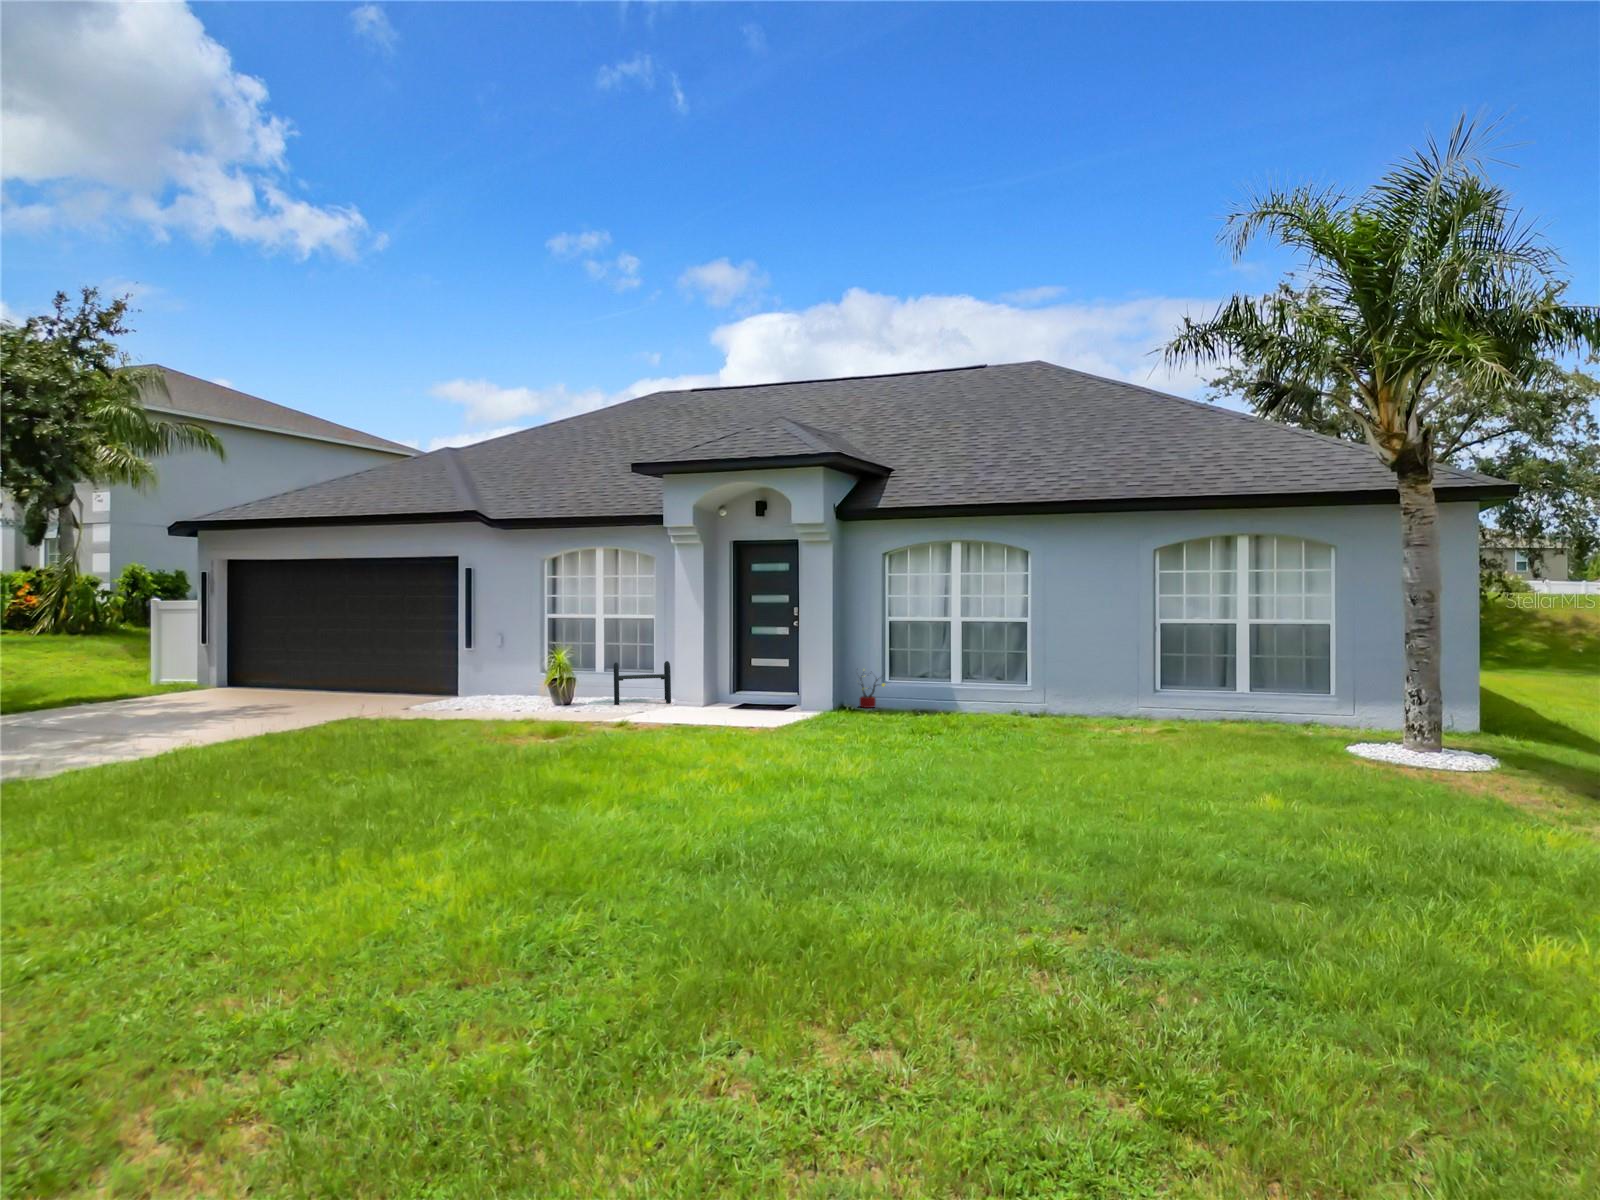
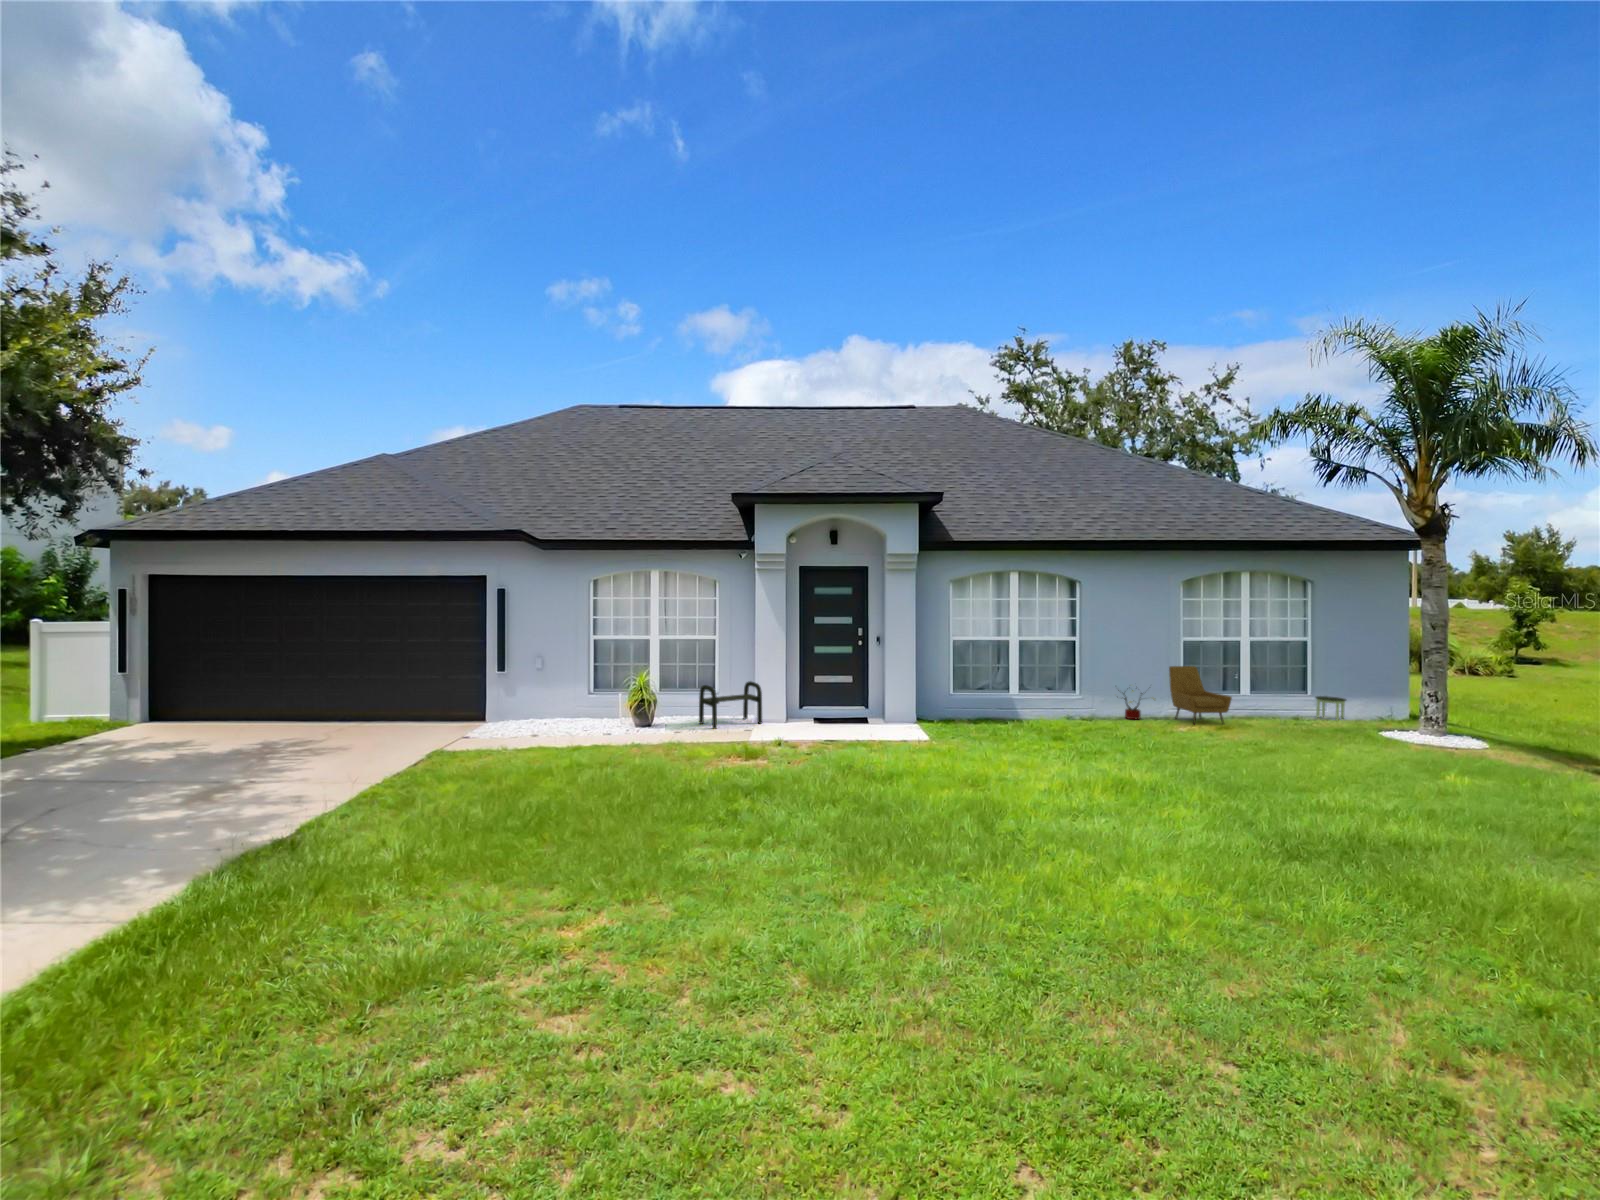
chair: none [1118,655,1176,726] -> present [1169,666,1232,725]
decorative plant: present [858,678,885,708] -> present [1118,690,1142,719]
round table: none [1331,698,1369,729] -> present [1316,696,1346,720]

